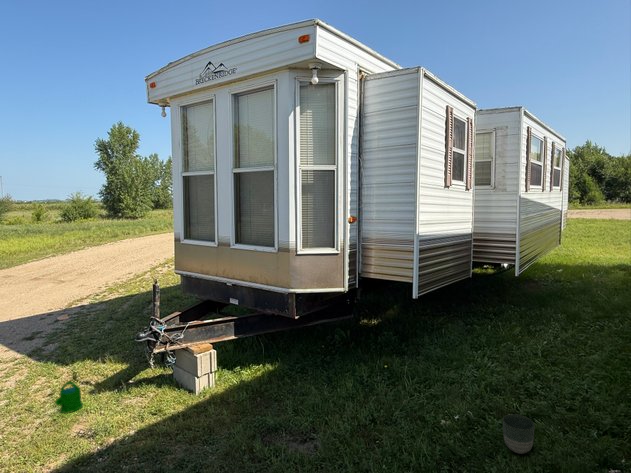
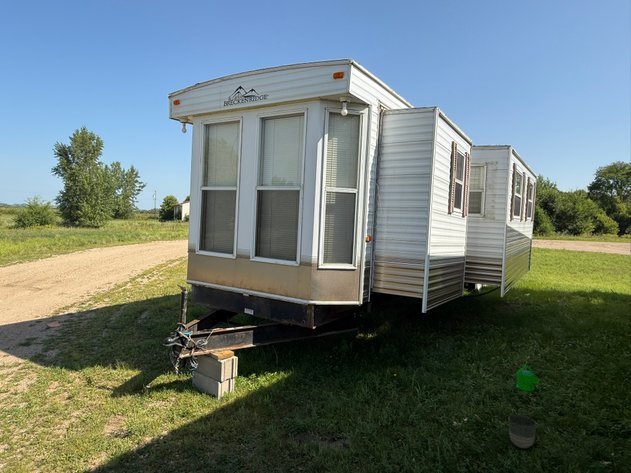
watering can: present [55,381,83,413] -> present [516,365,539,391]

